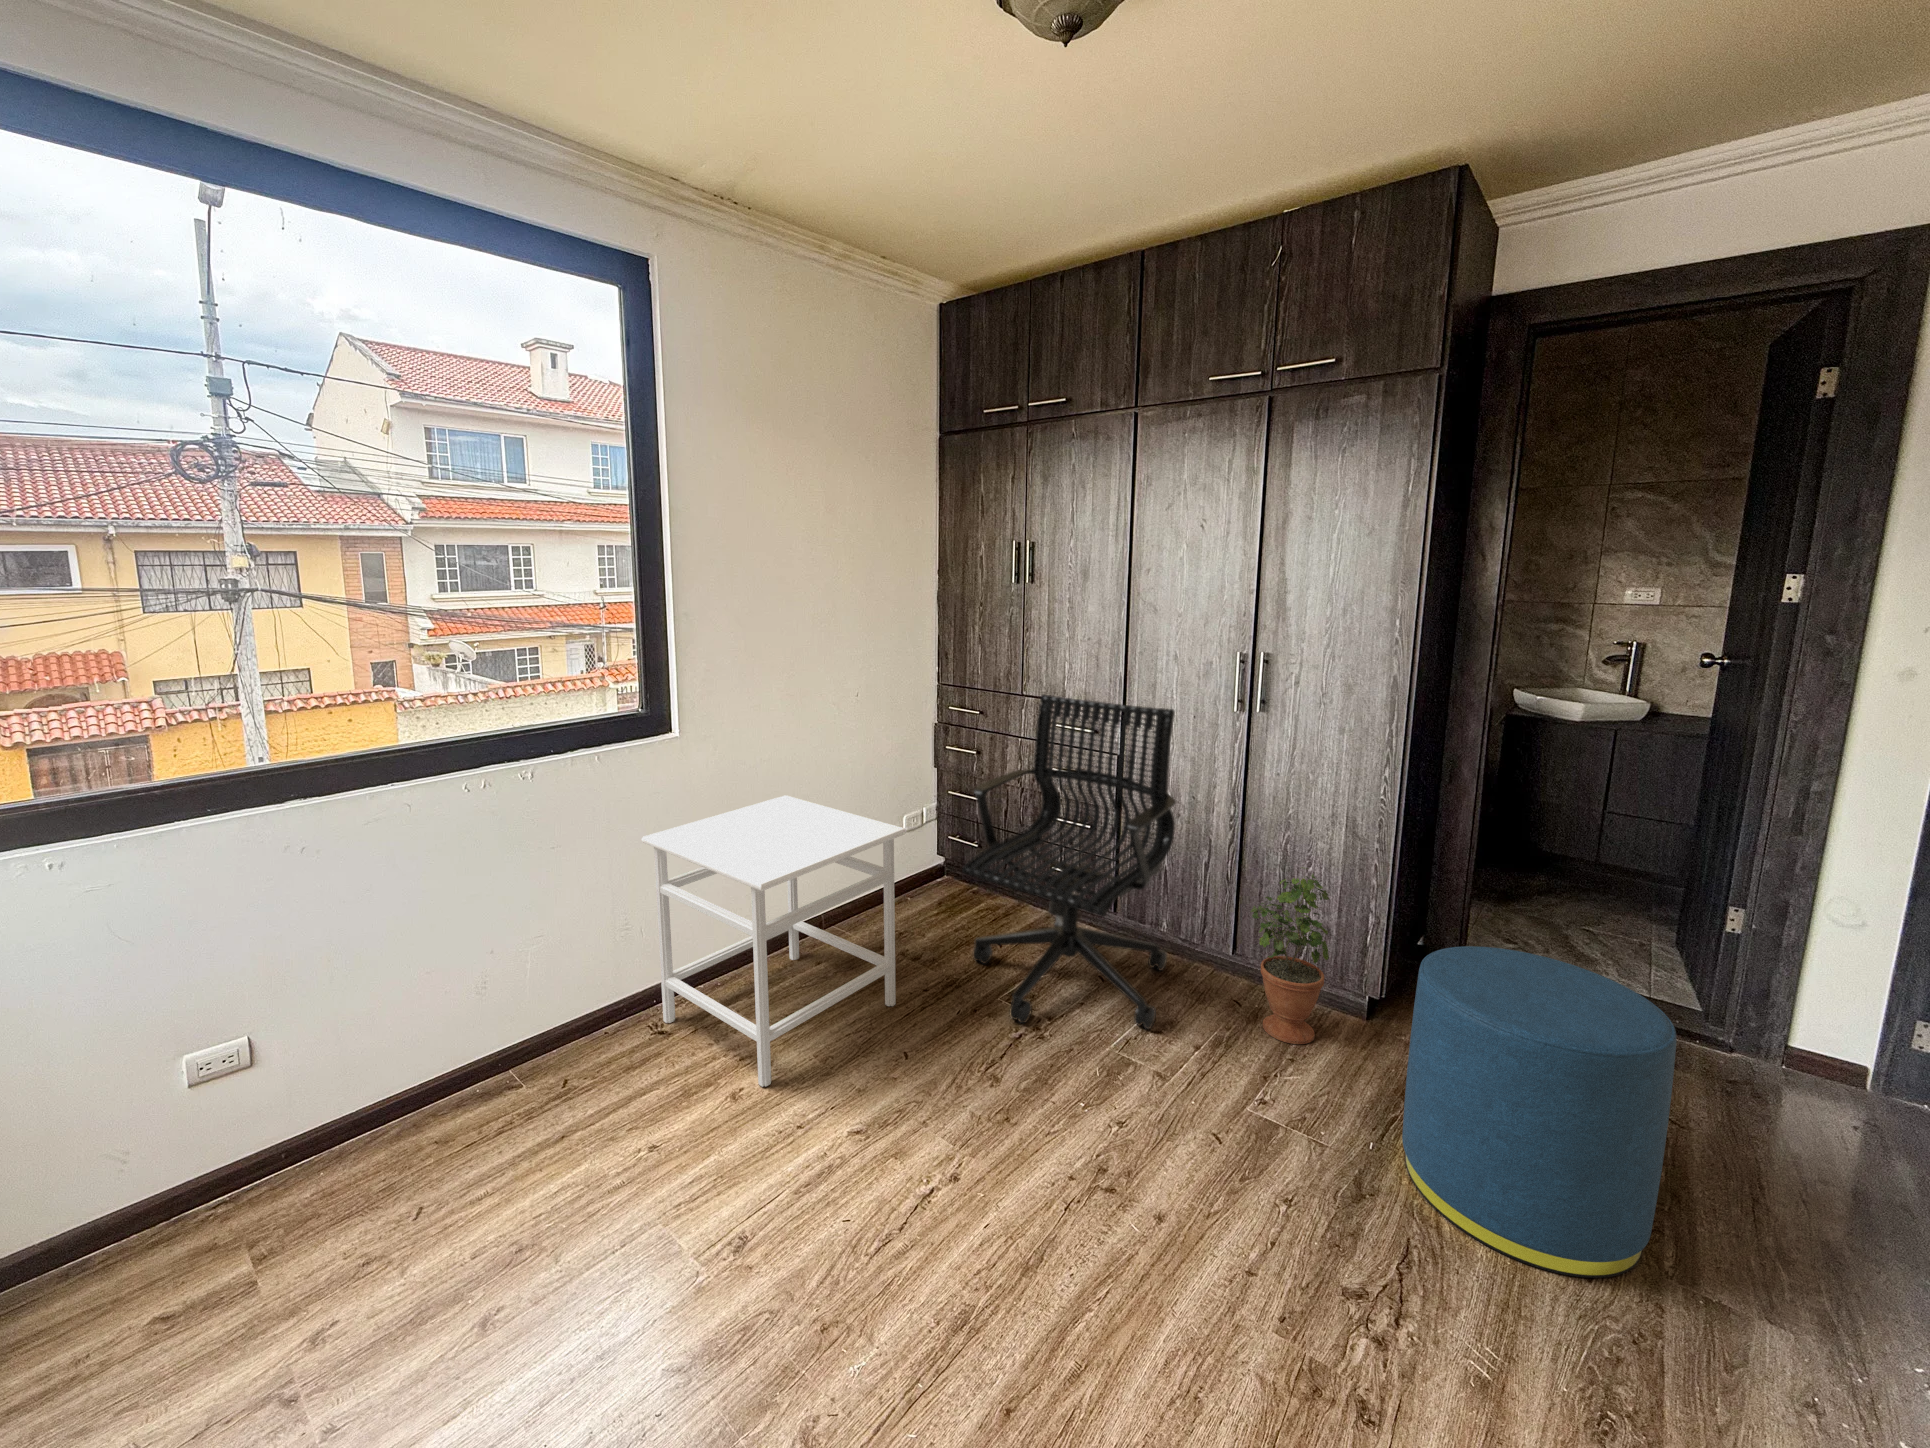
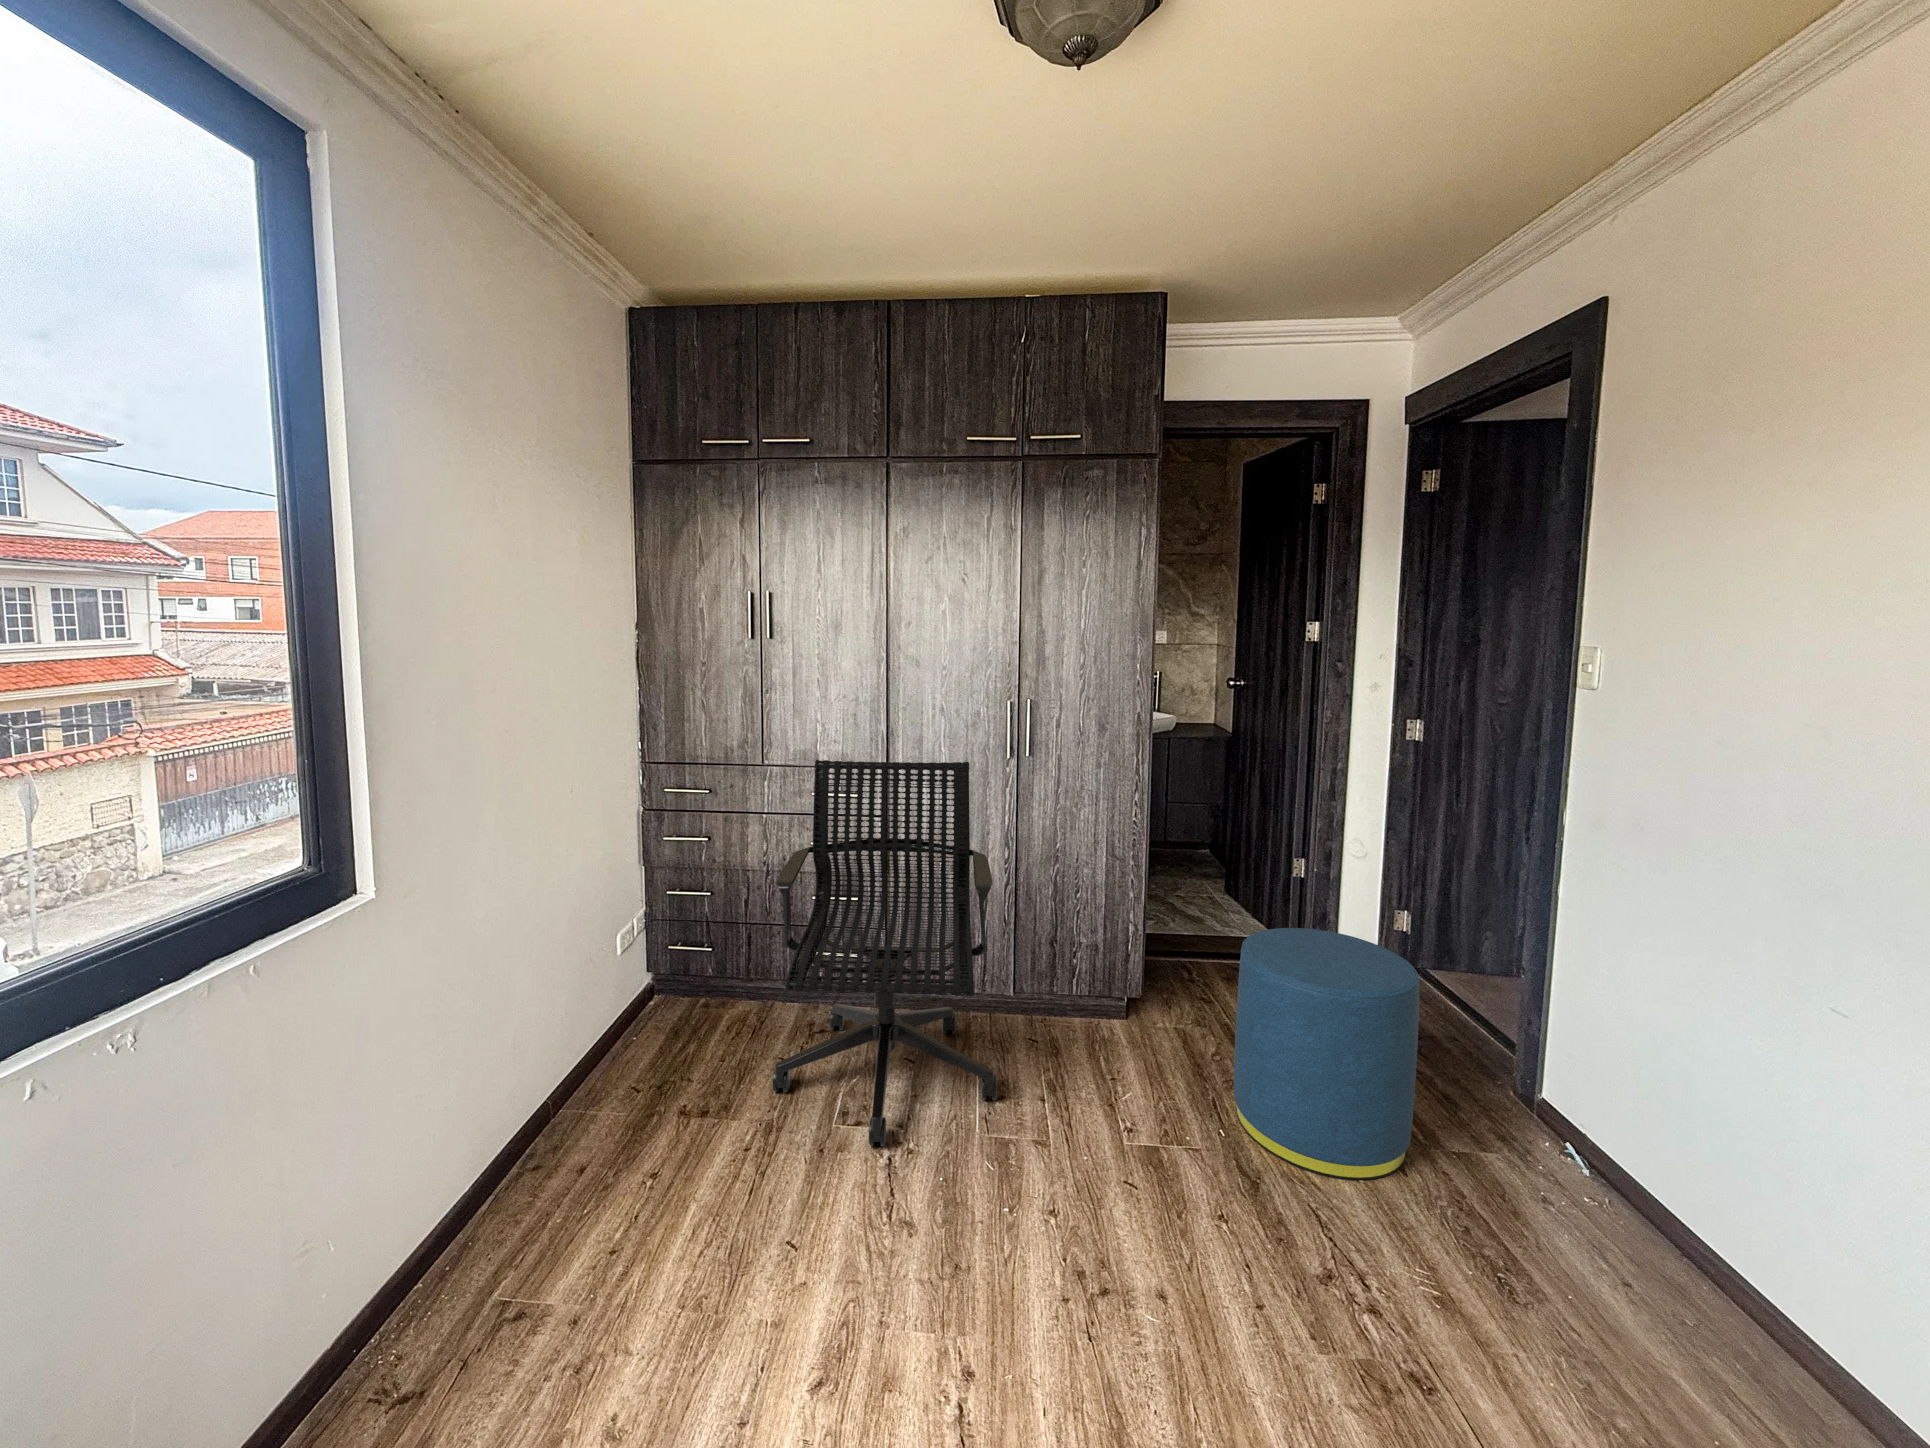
nightstand: present [642,795,906,1087] -> none [338,948,740,1398]
potted plant: present [1251,867,1329,1044] -> none [1053,896,1121,1065]

